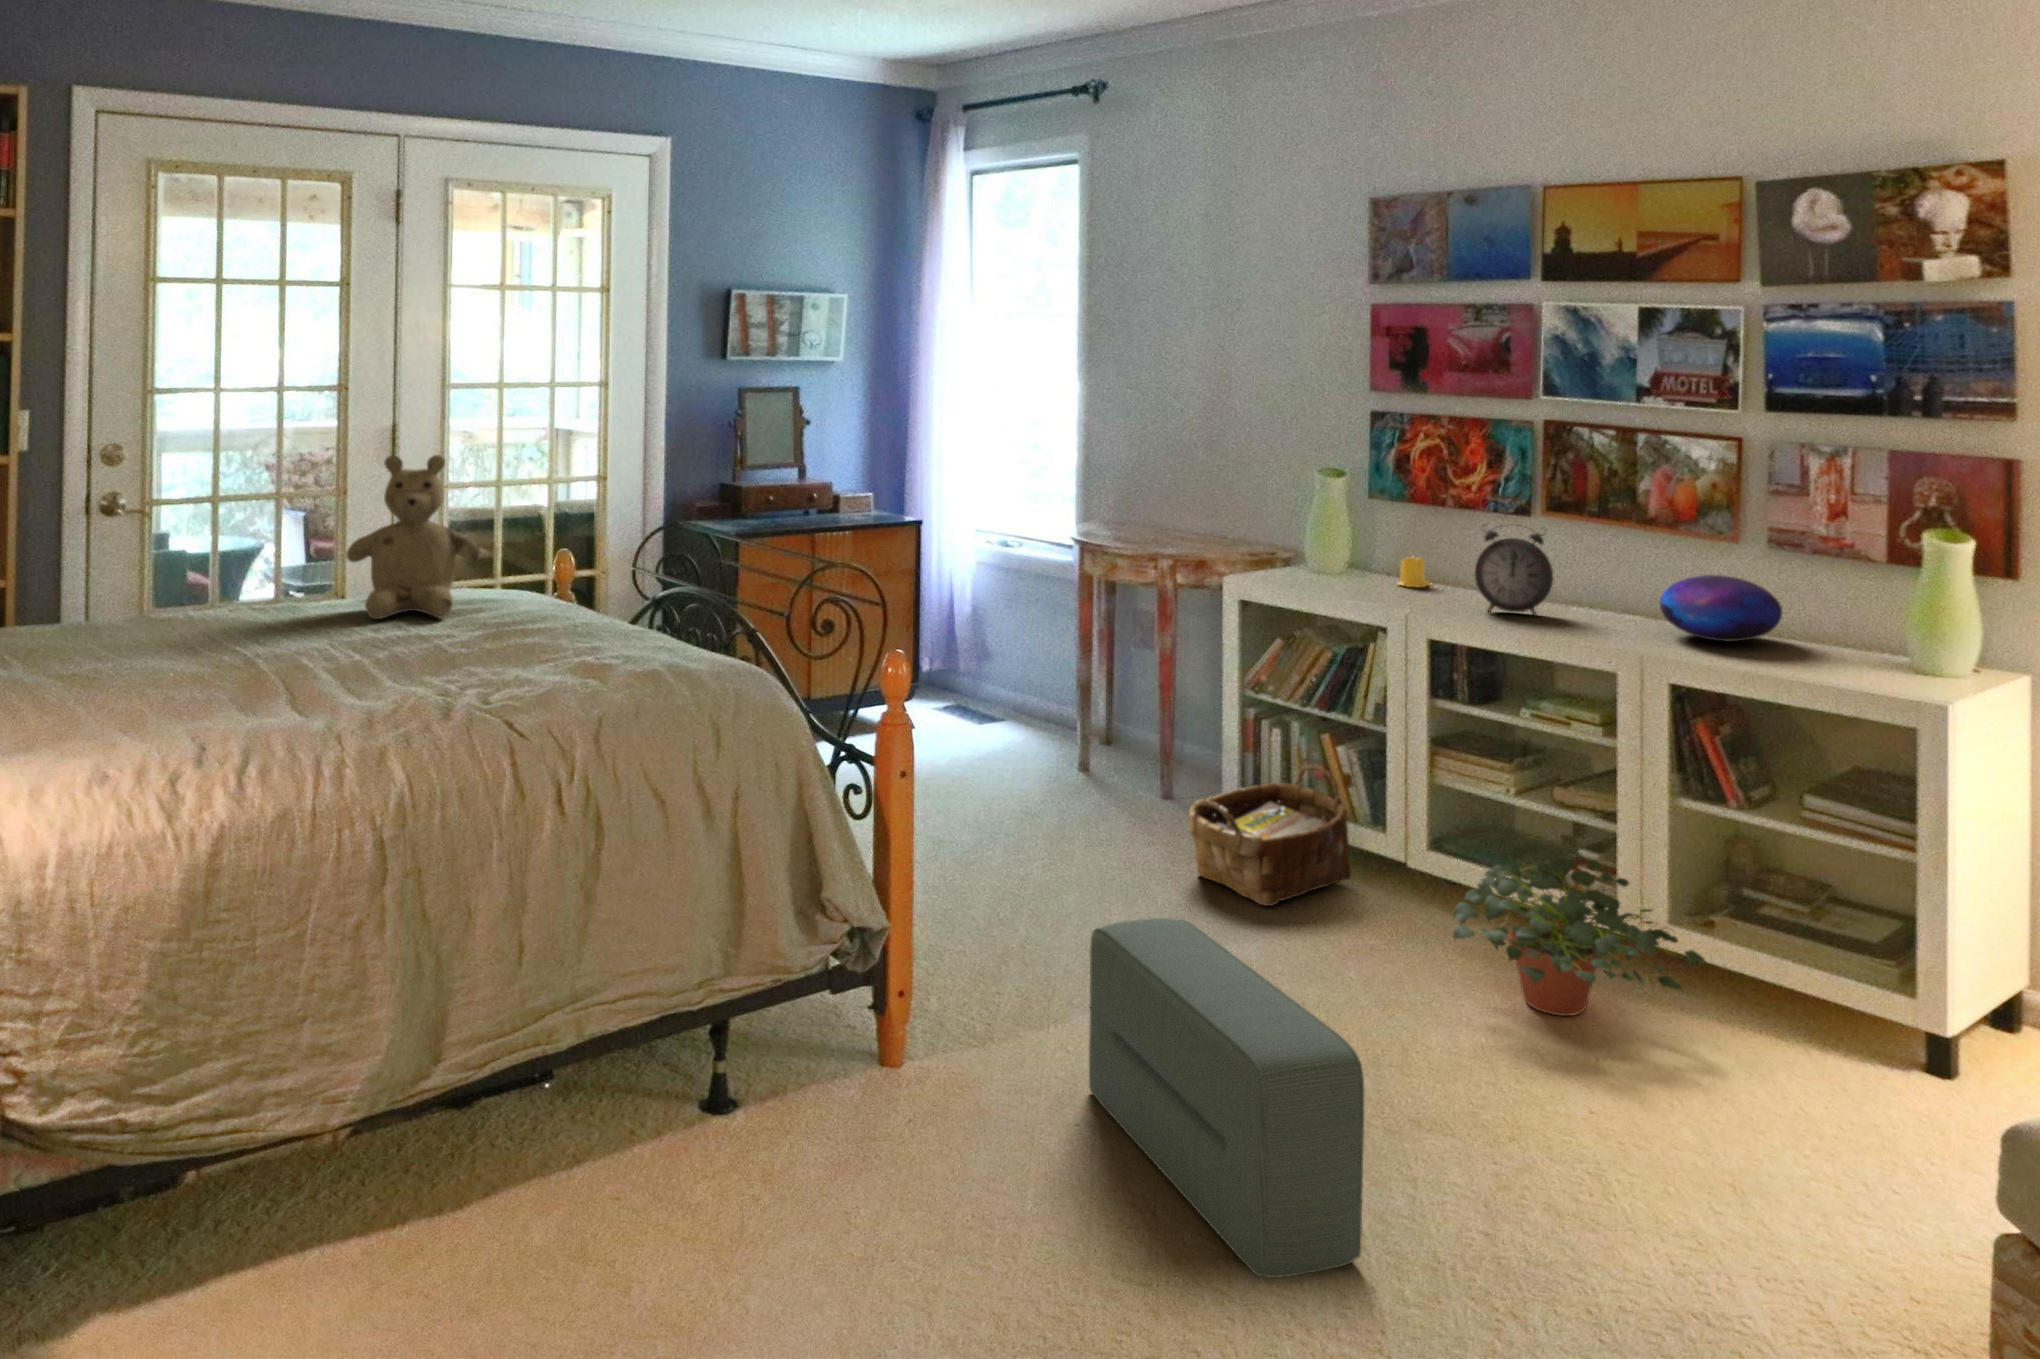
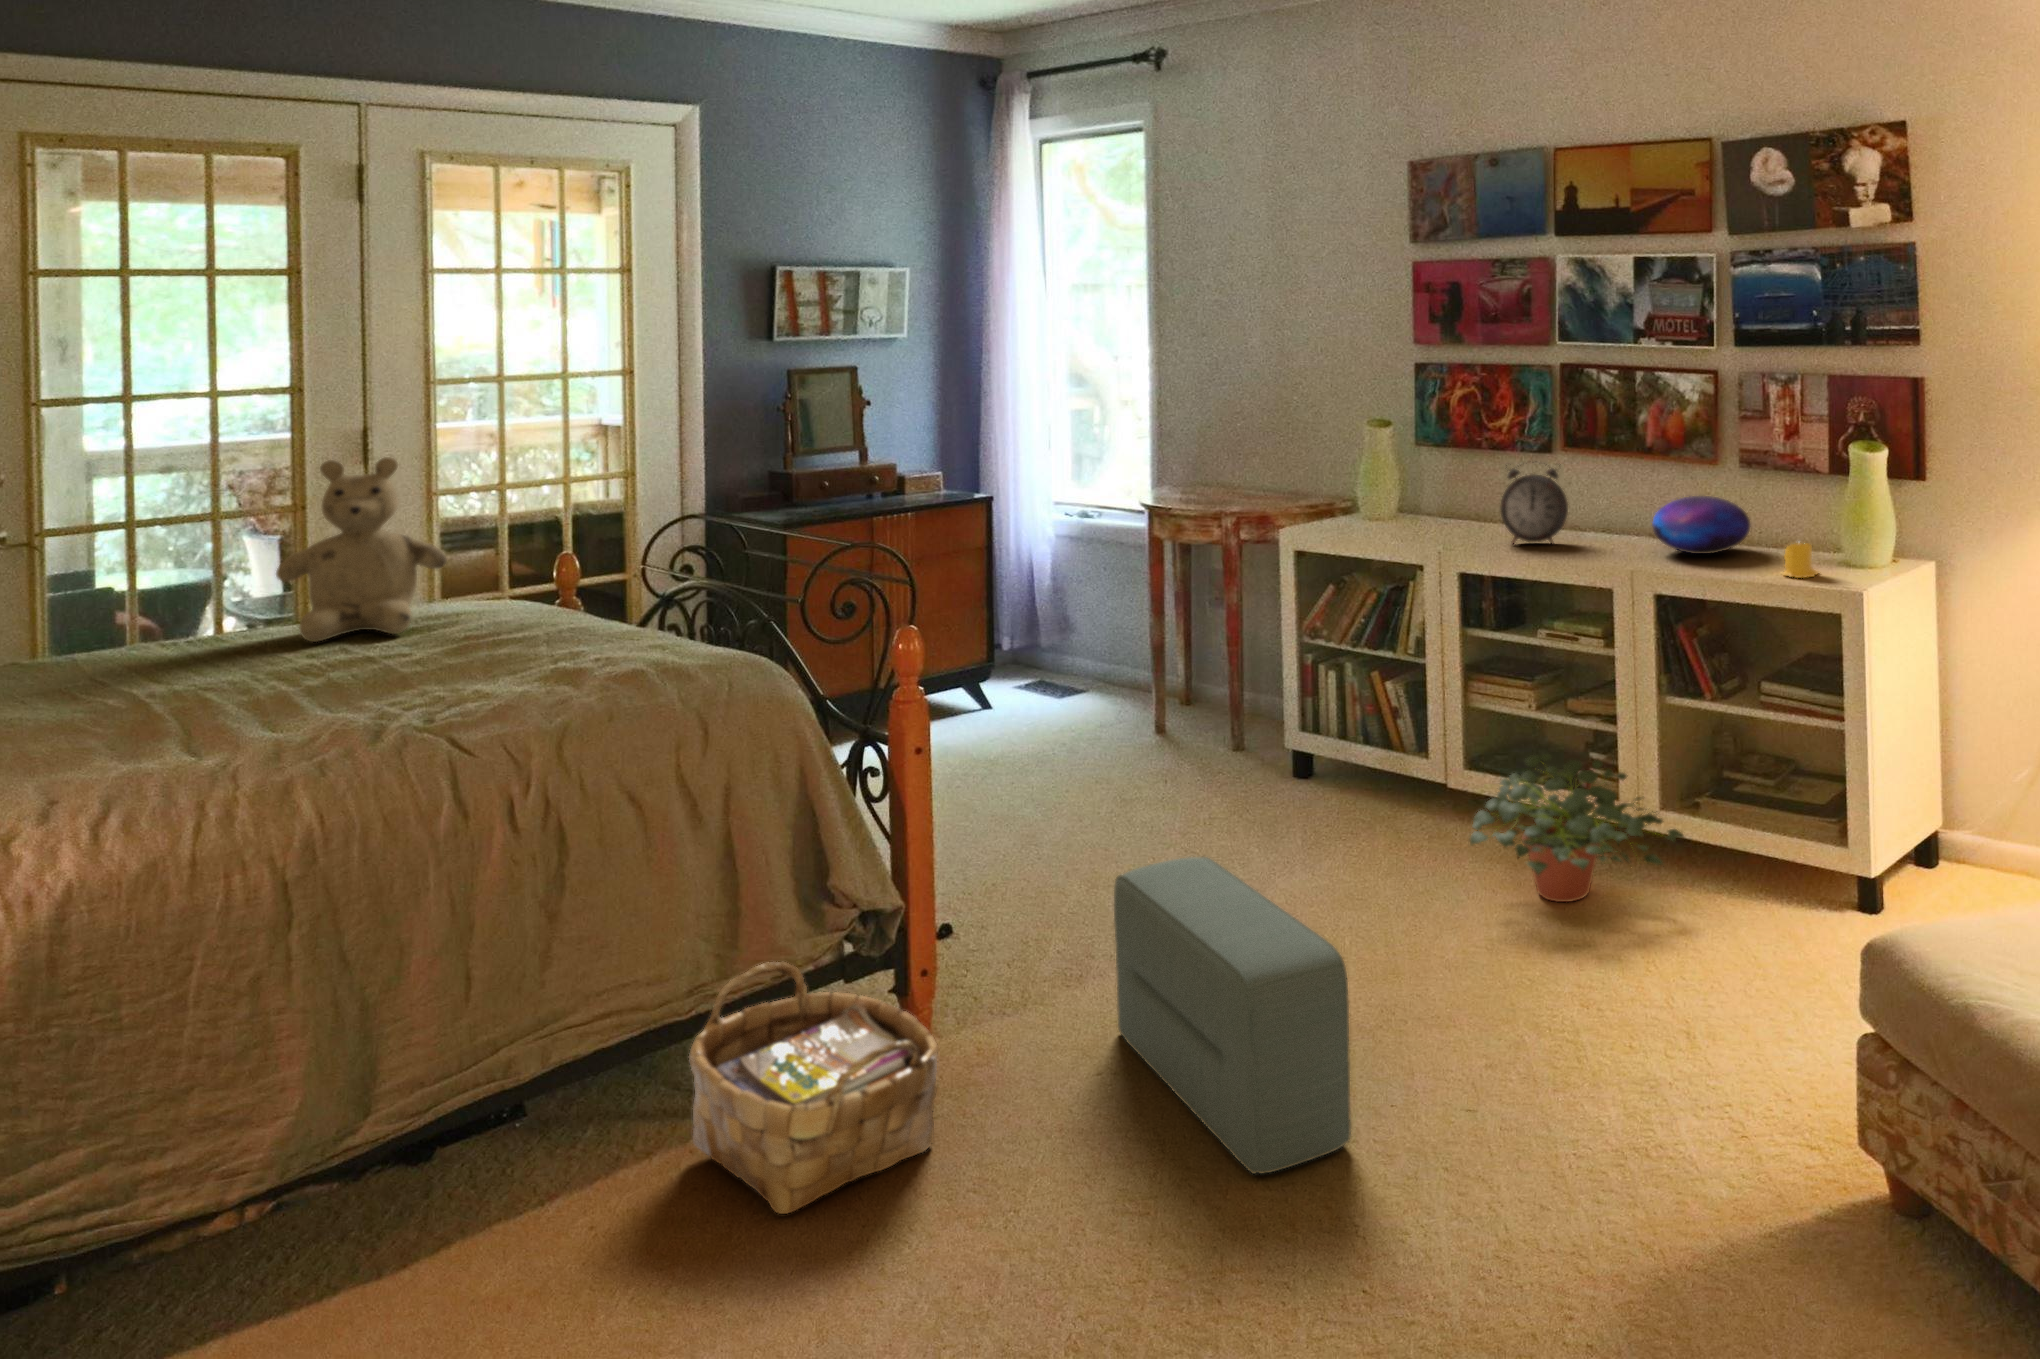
candle: present [1398,557,1430,587] -> present [1783,543,1818,578]
woven basket: present [1188,764,1351,906] -> present [689,962,938,1214]

